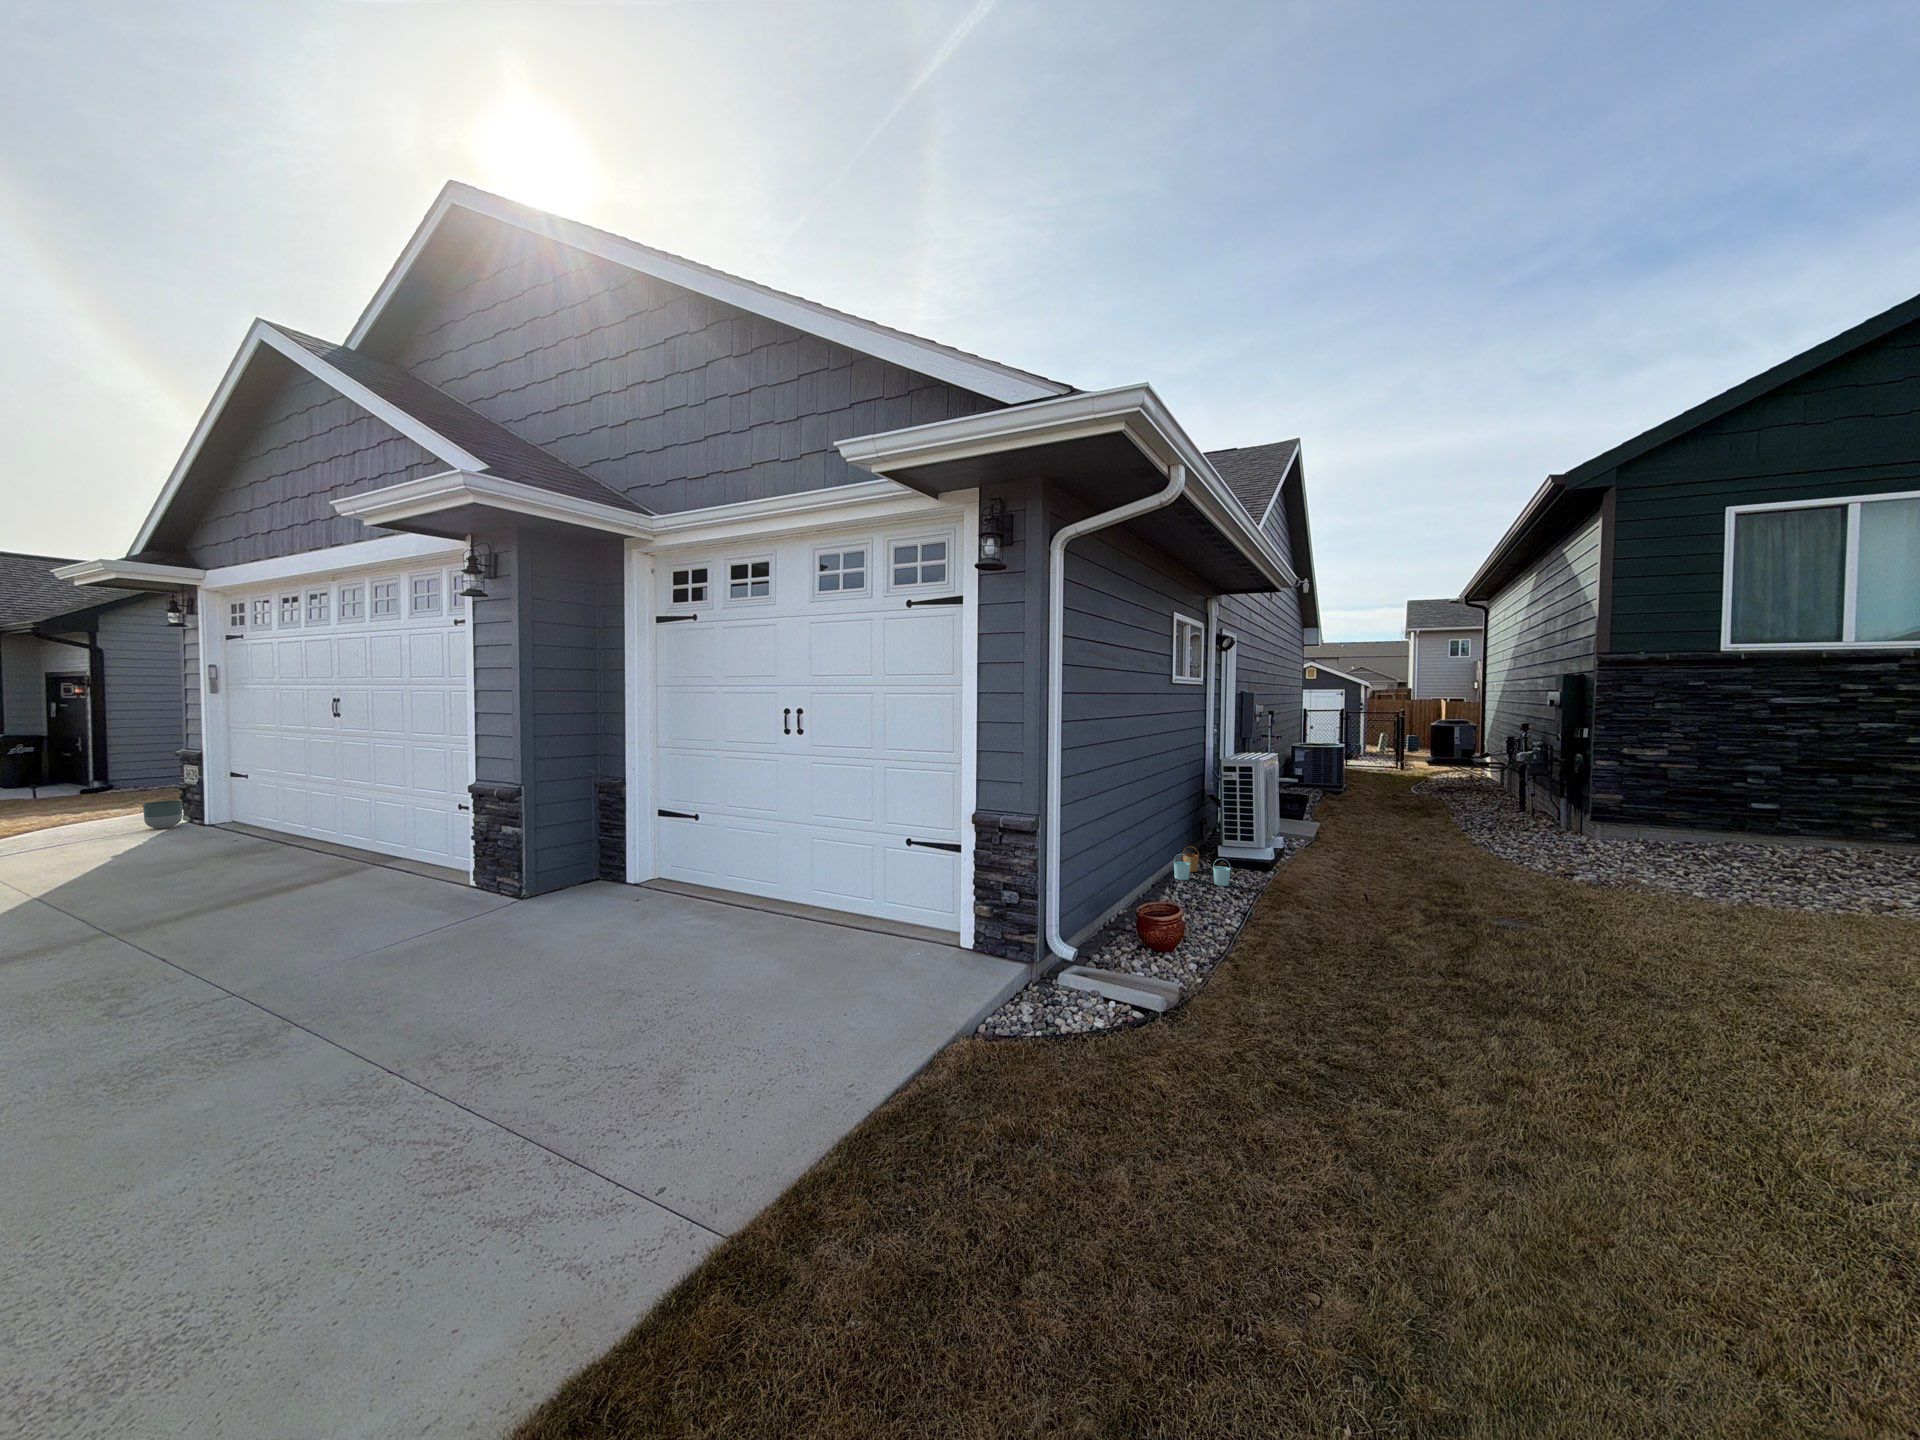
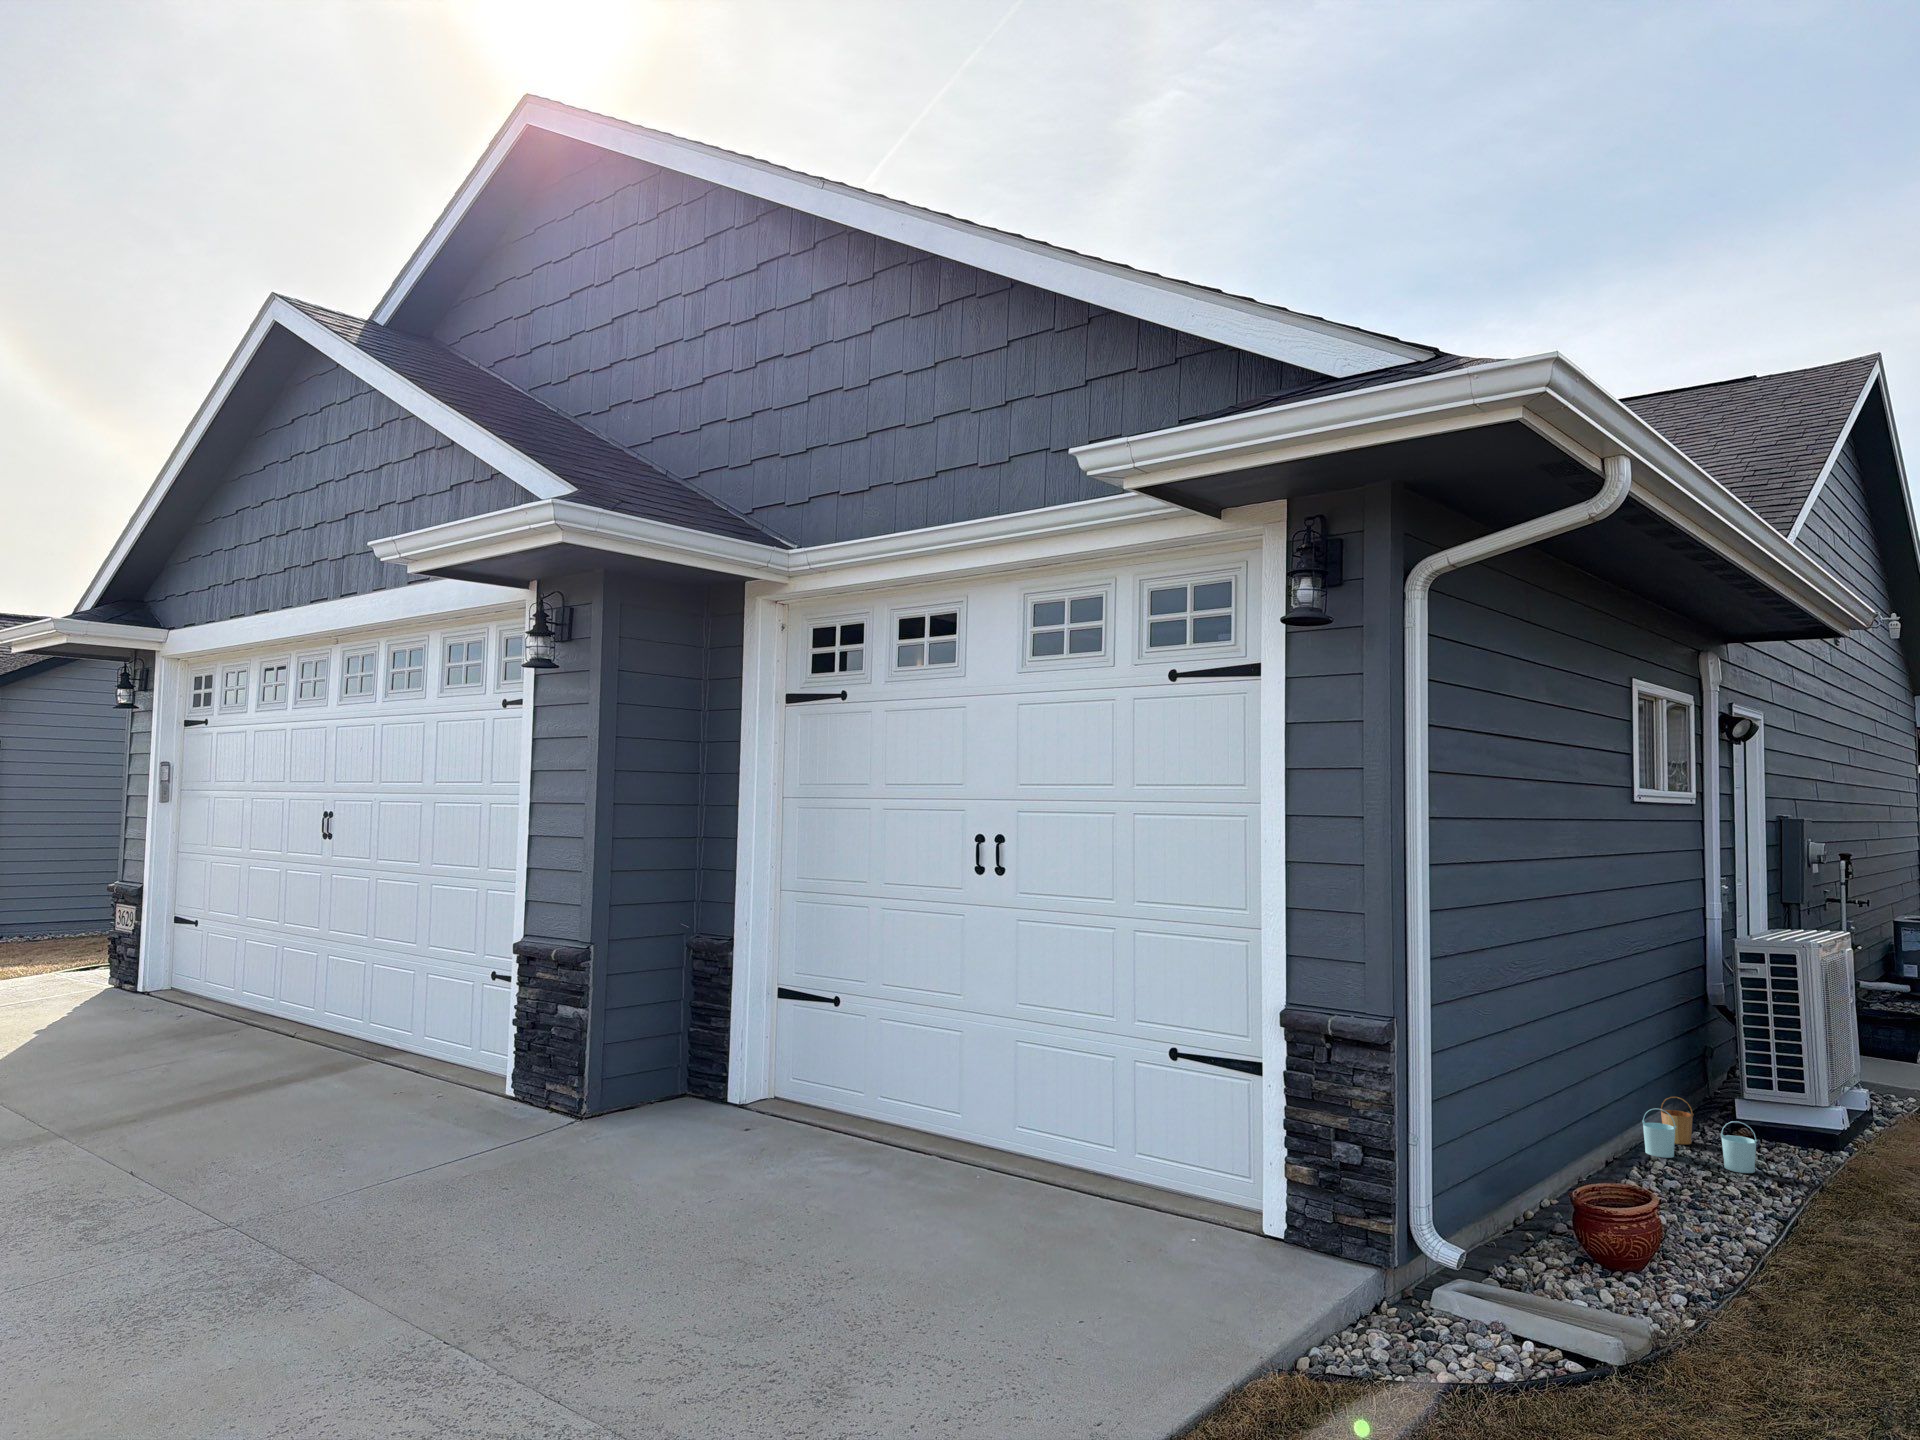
planter: present [143,800,182,829] -> none [69,951,113,991]

